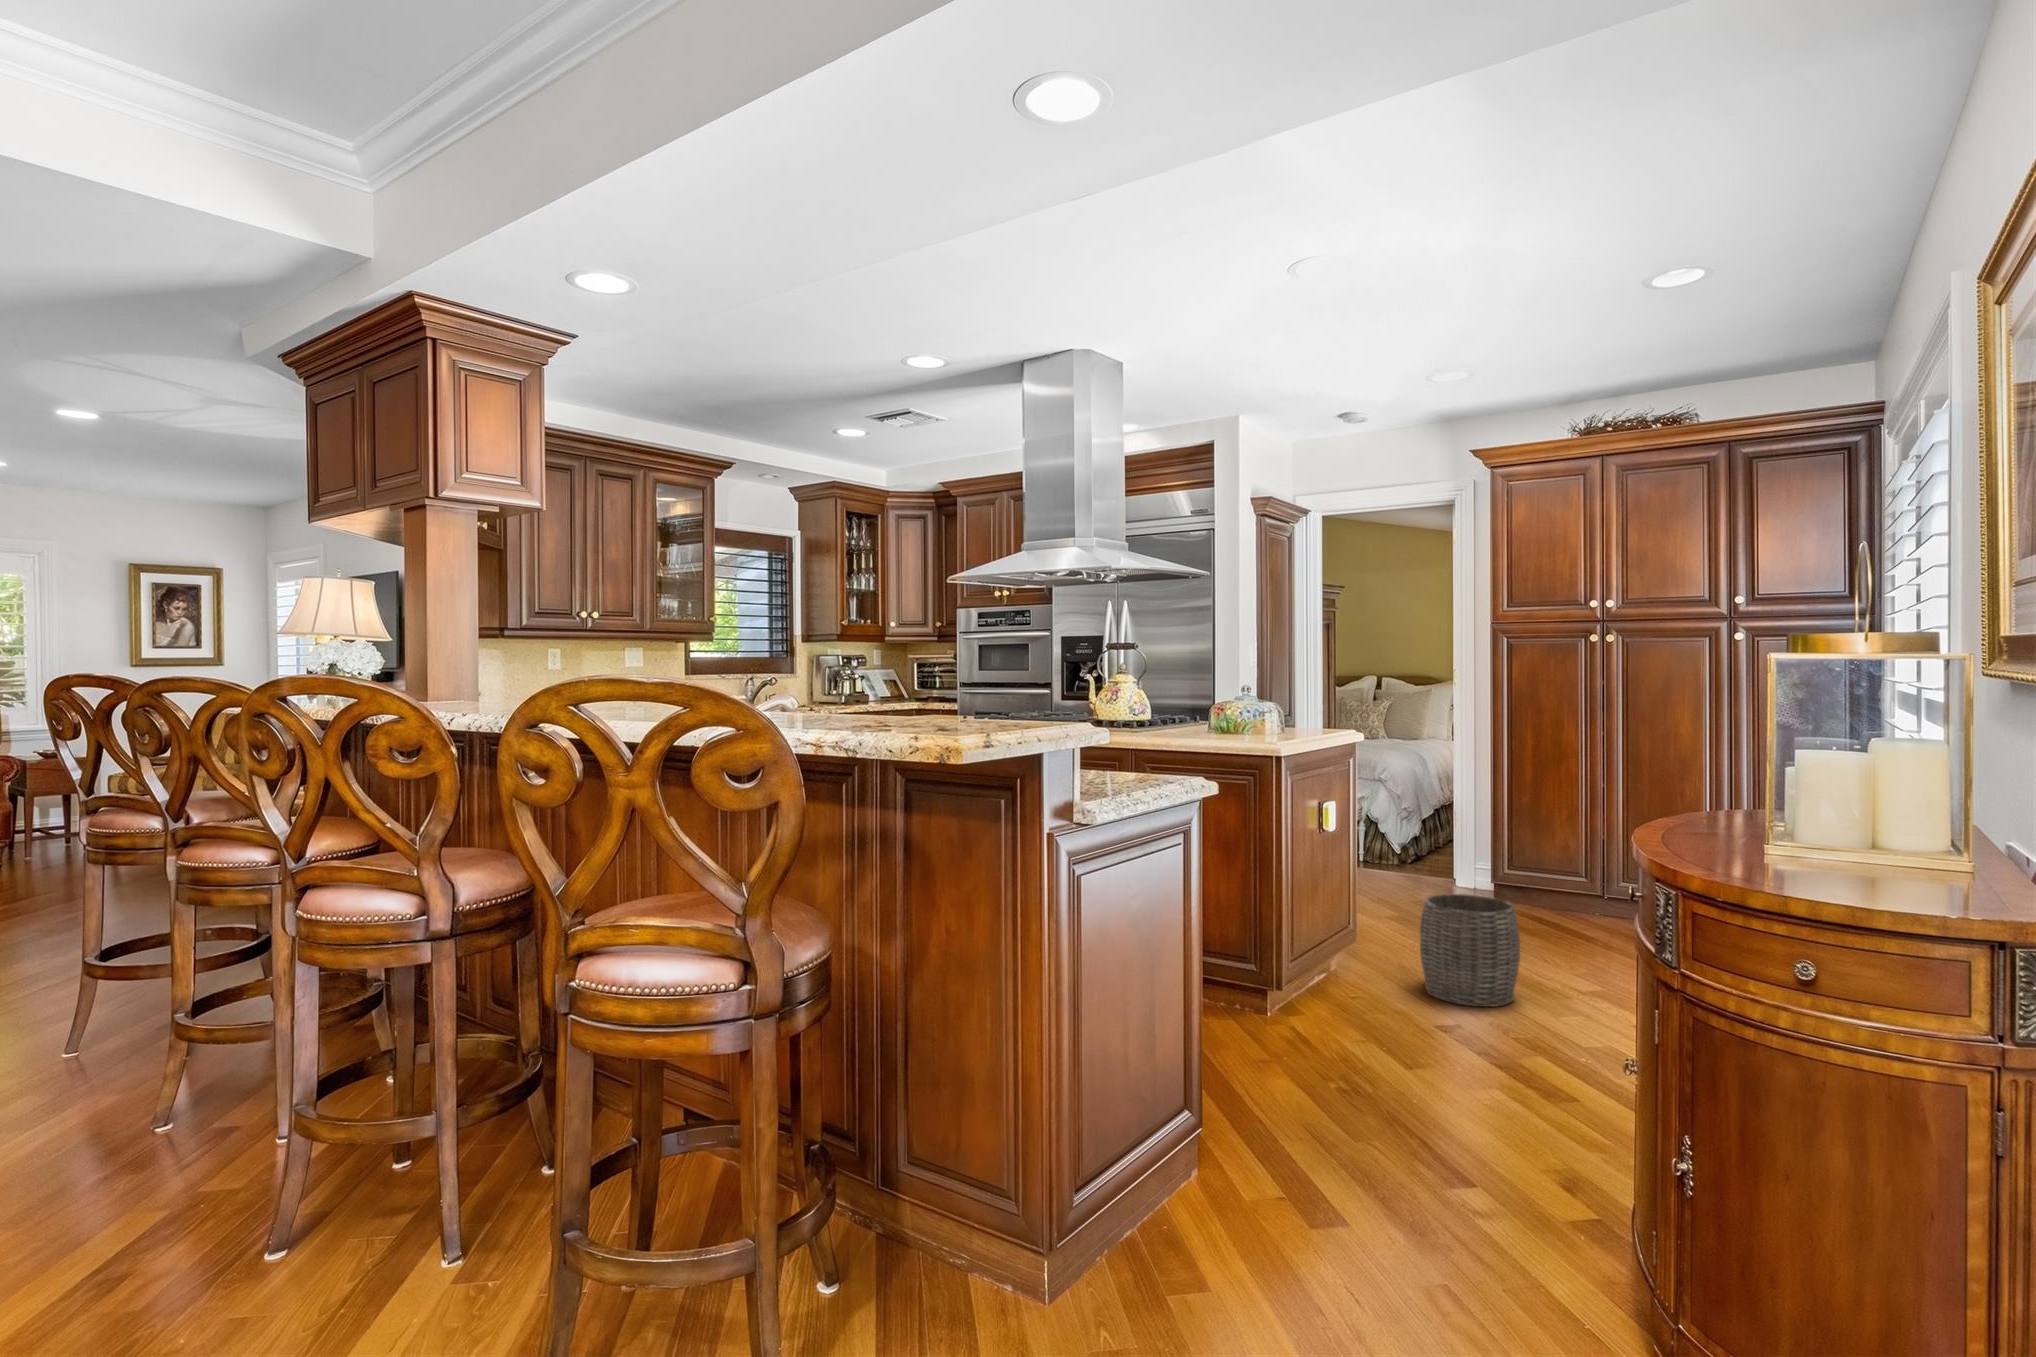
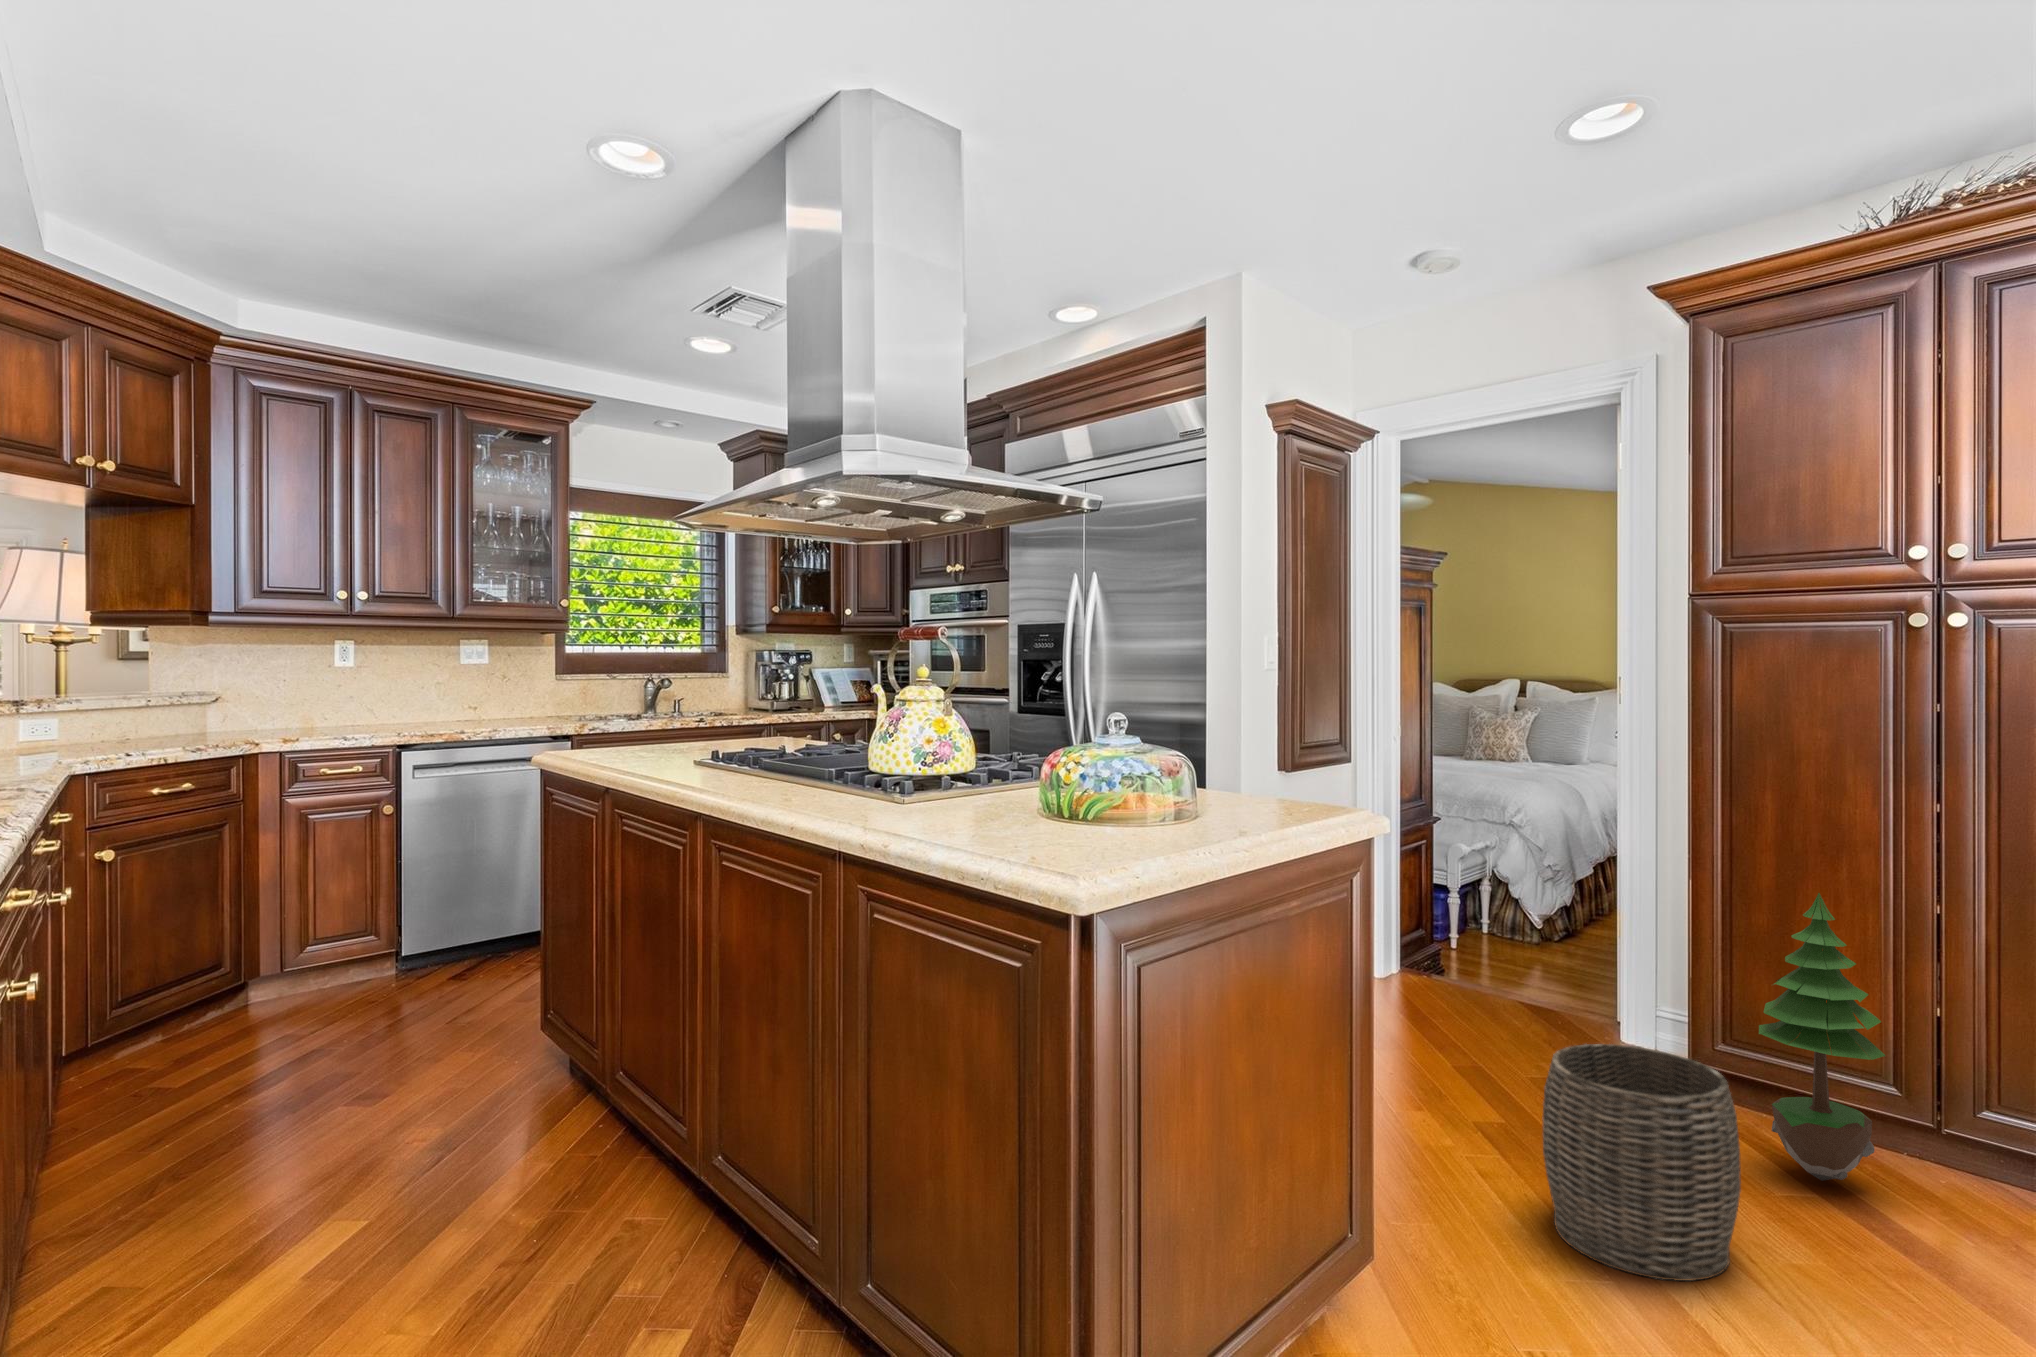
potted tree: none [1531,810,1595,969] -> present [1759,893,1885,1181]

